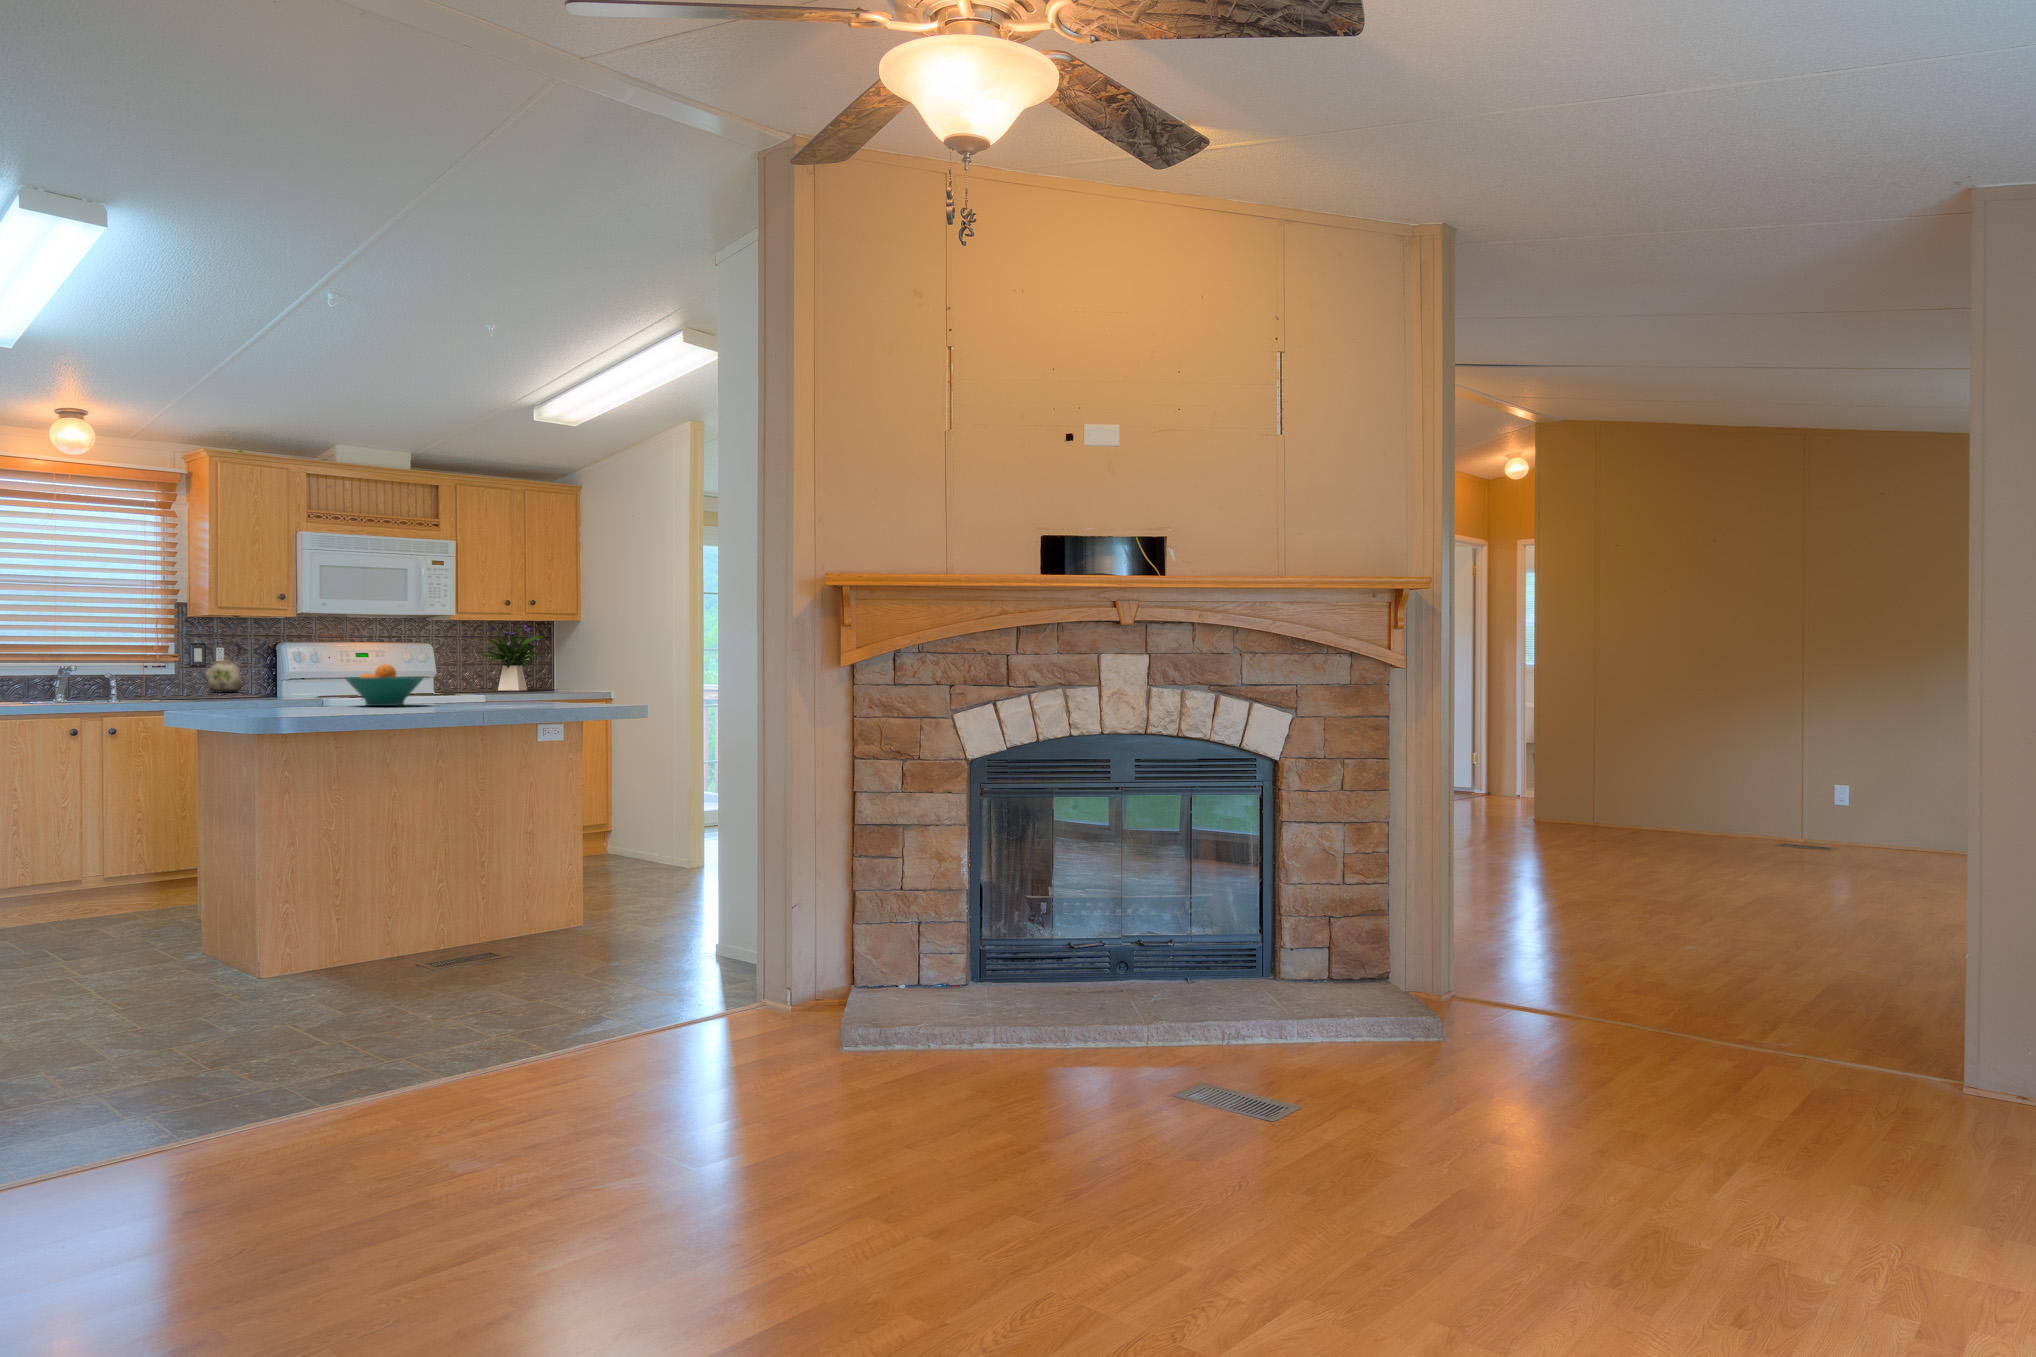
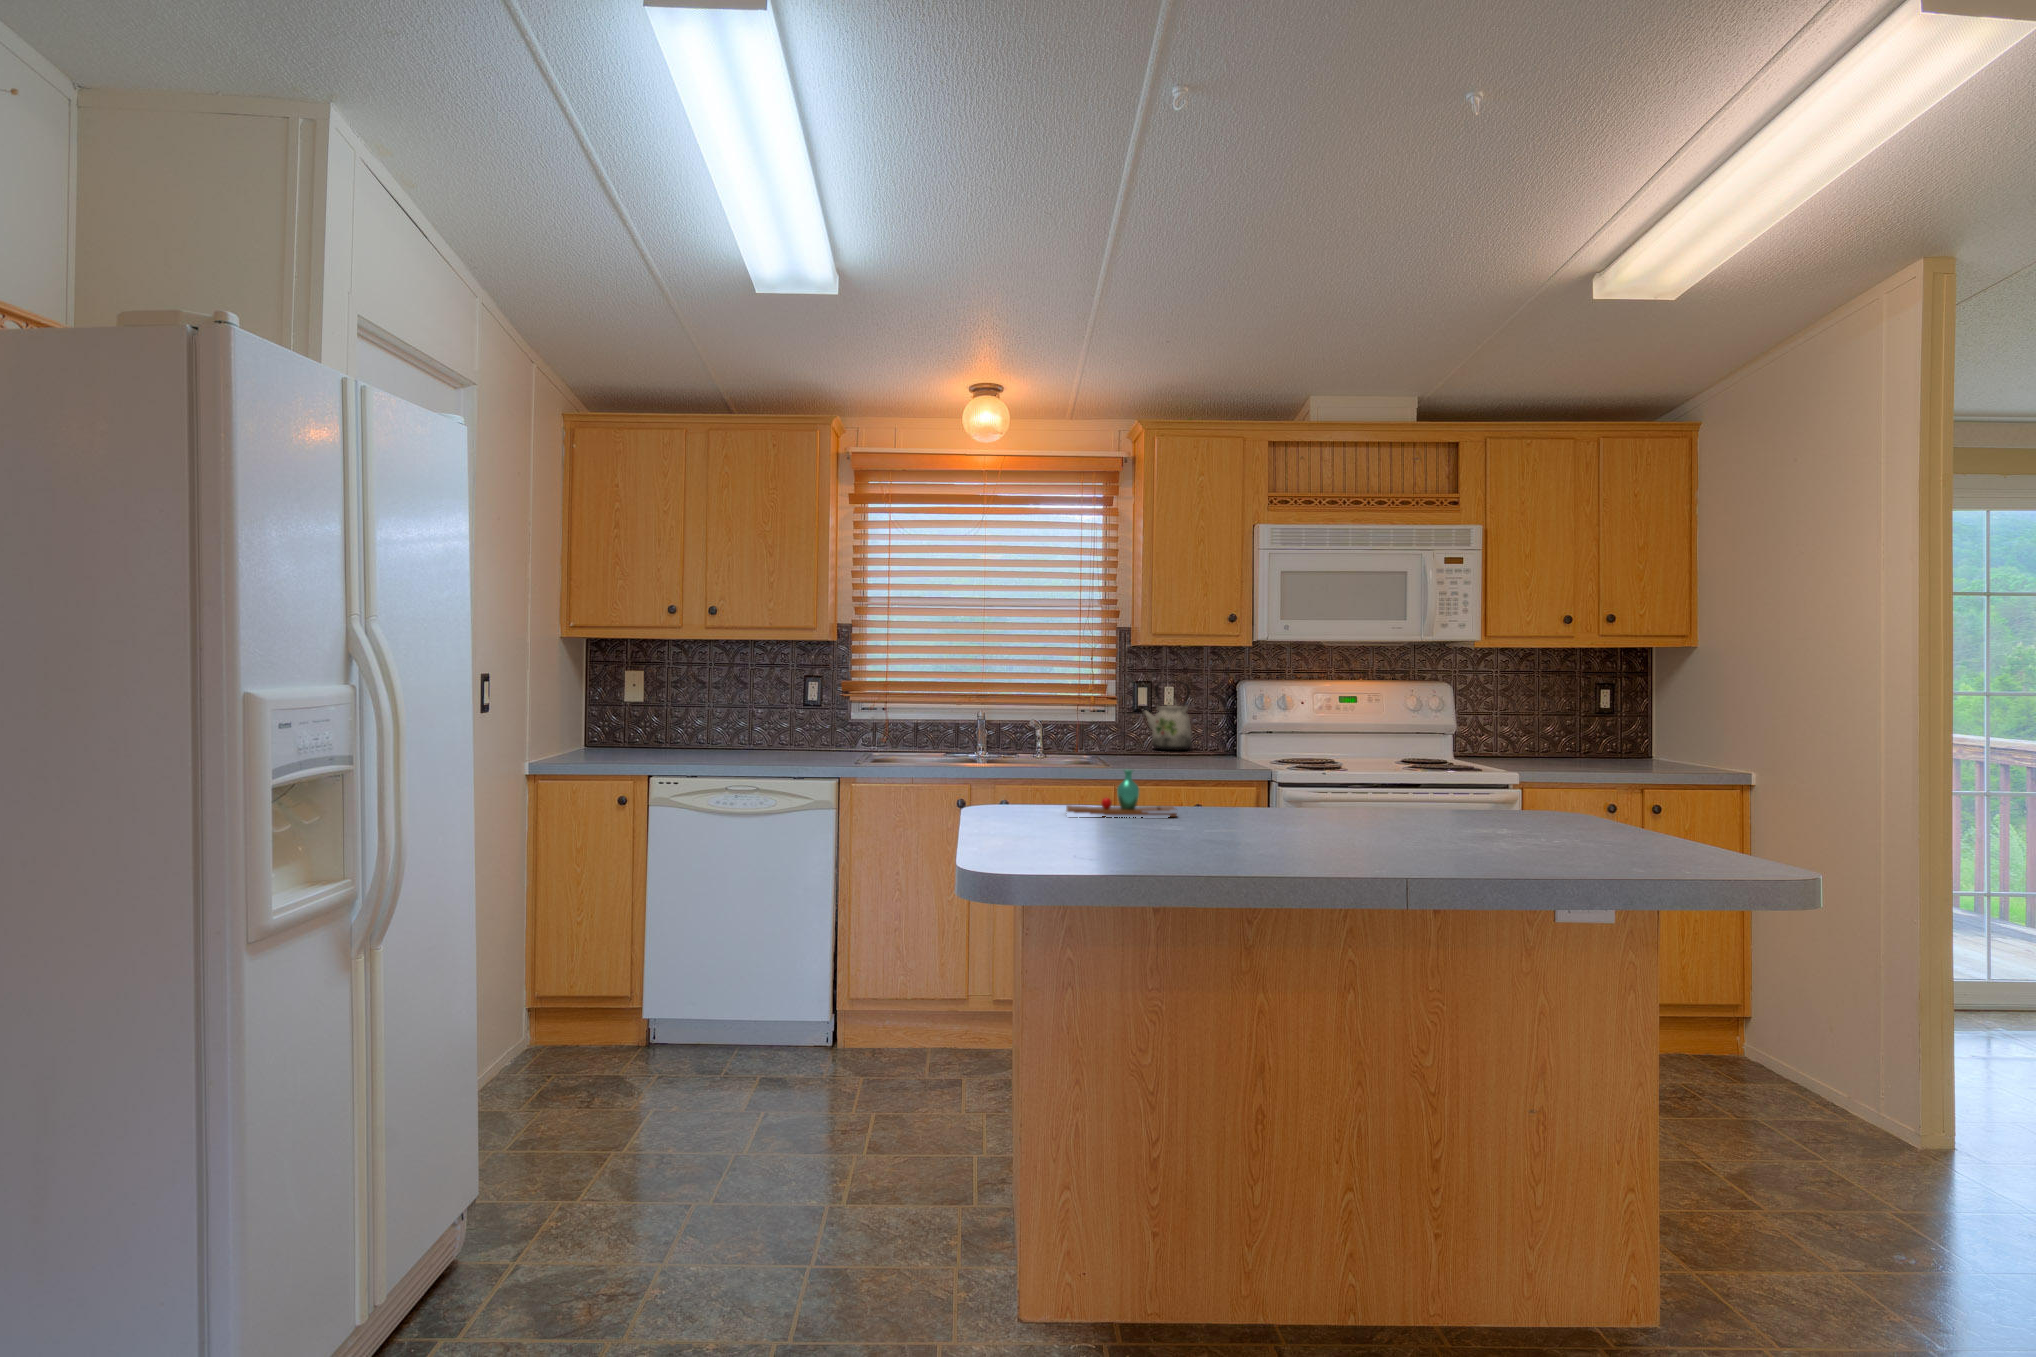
flower arrangement: present [482,623,546,691] -> none [1515,645,1636,762]
fruit bowl: present [346,664,423,706] -> none [1215,764,1359,849]
vase: none [228,678,305,705] -> present [1066,769,1177,817]

